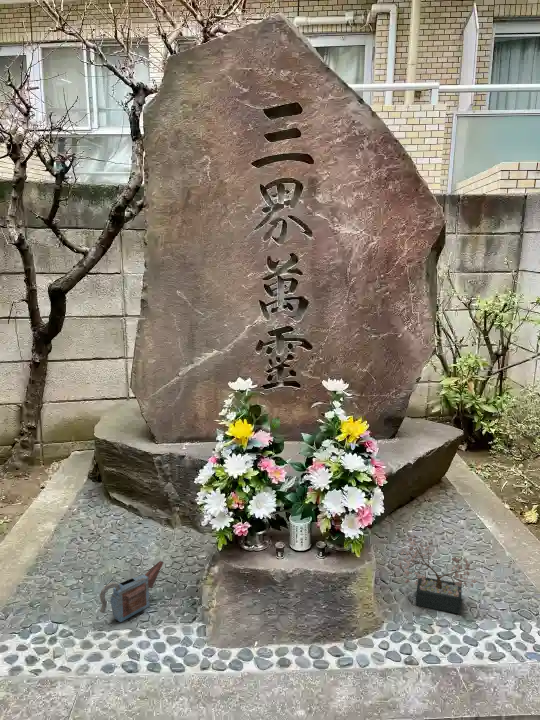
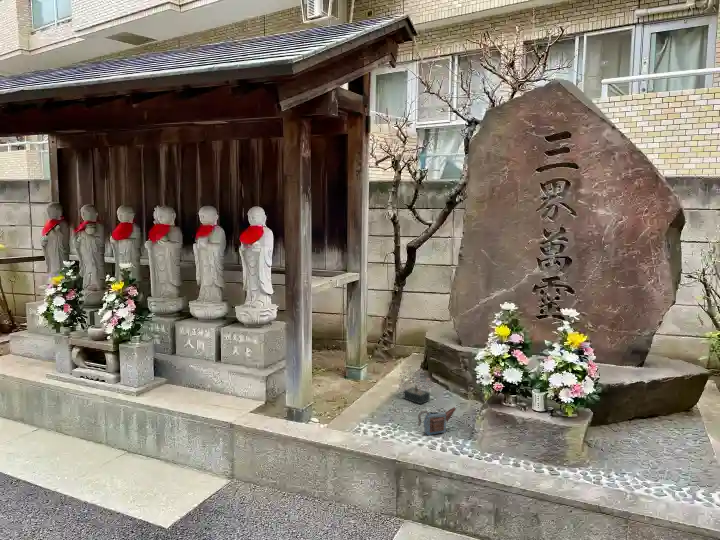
decorative plant: present [399,535,476,614] -> present [400,367,433,404]

